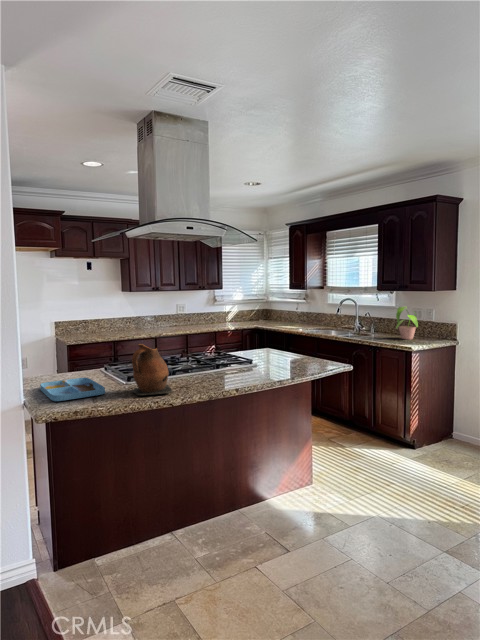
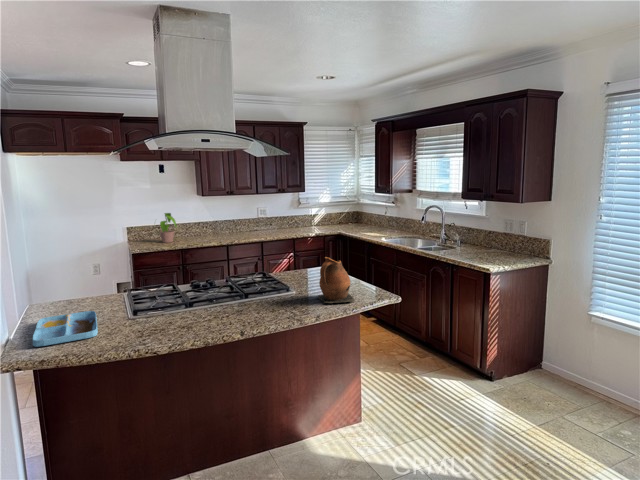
potted plant: present [396,307,418,339] -> present [160,213,176,243]
ceramic pitcher: present [132,344,173,395] -> present [318,257,355,303]

